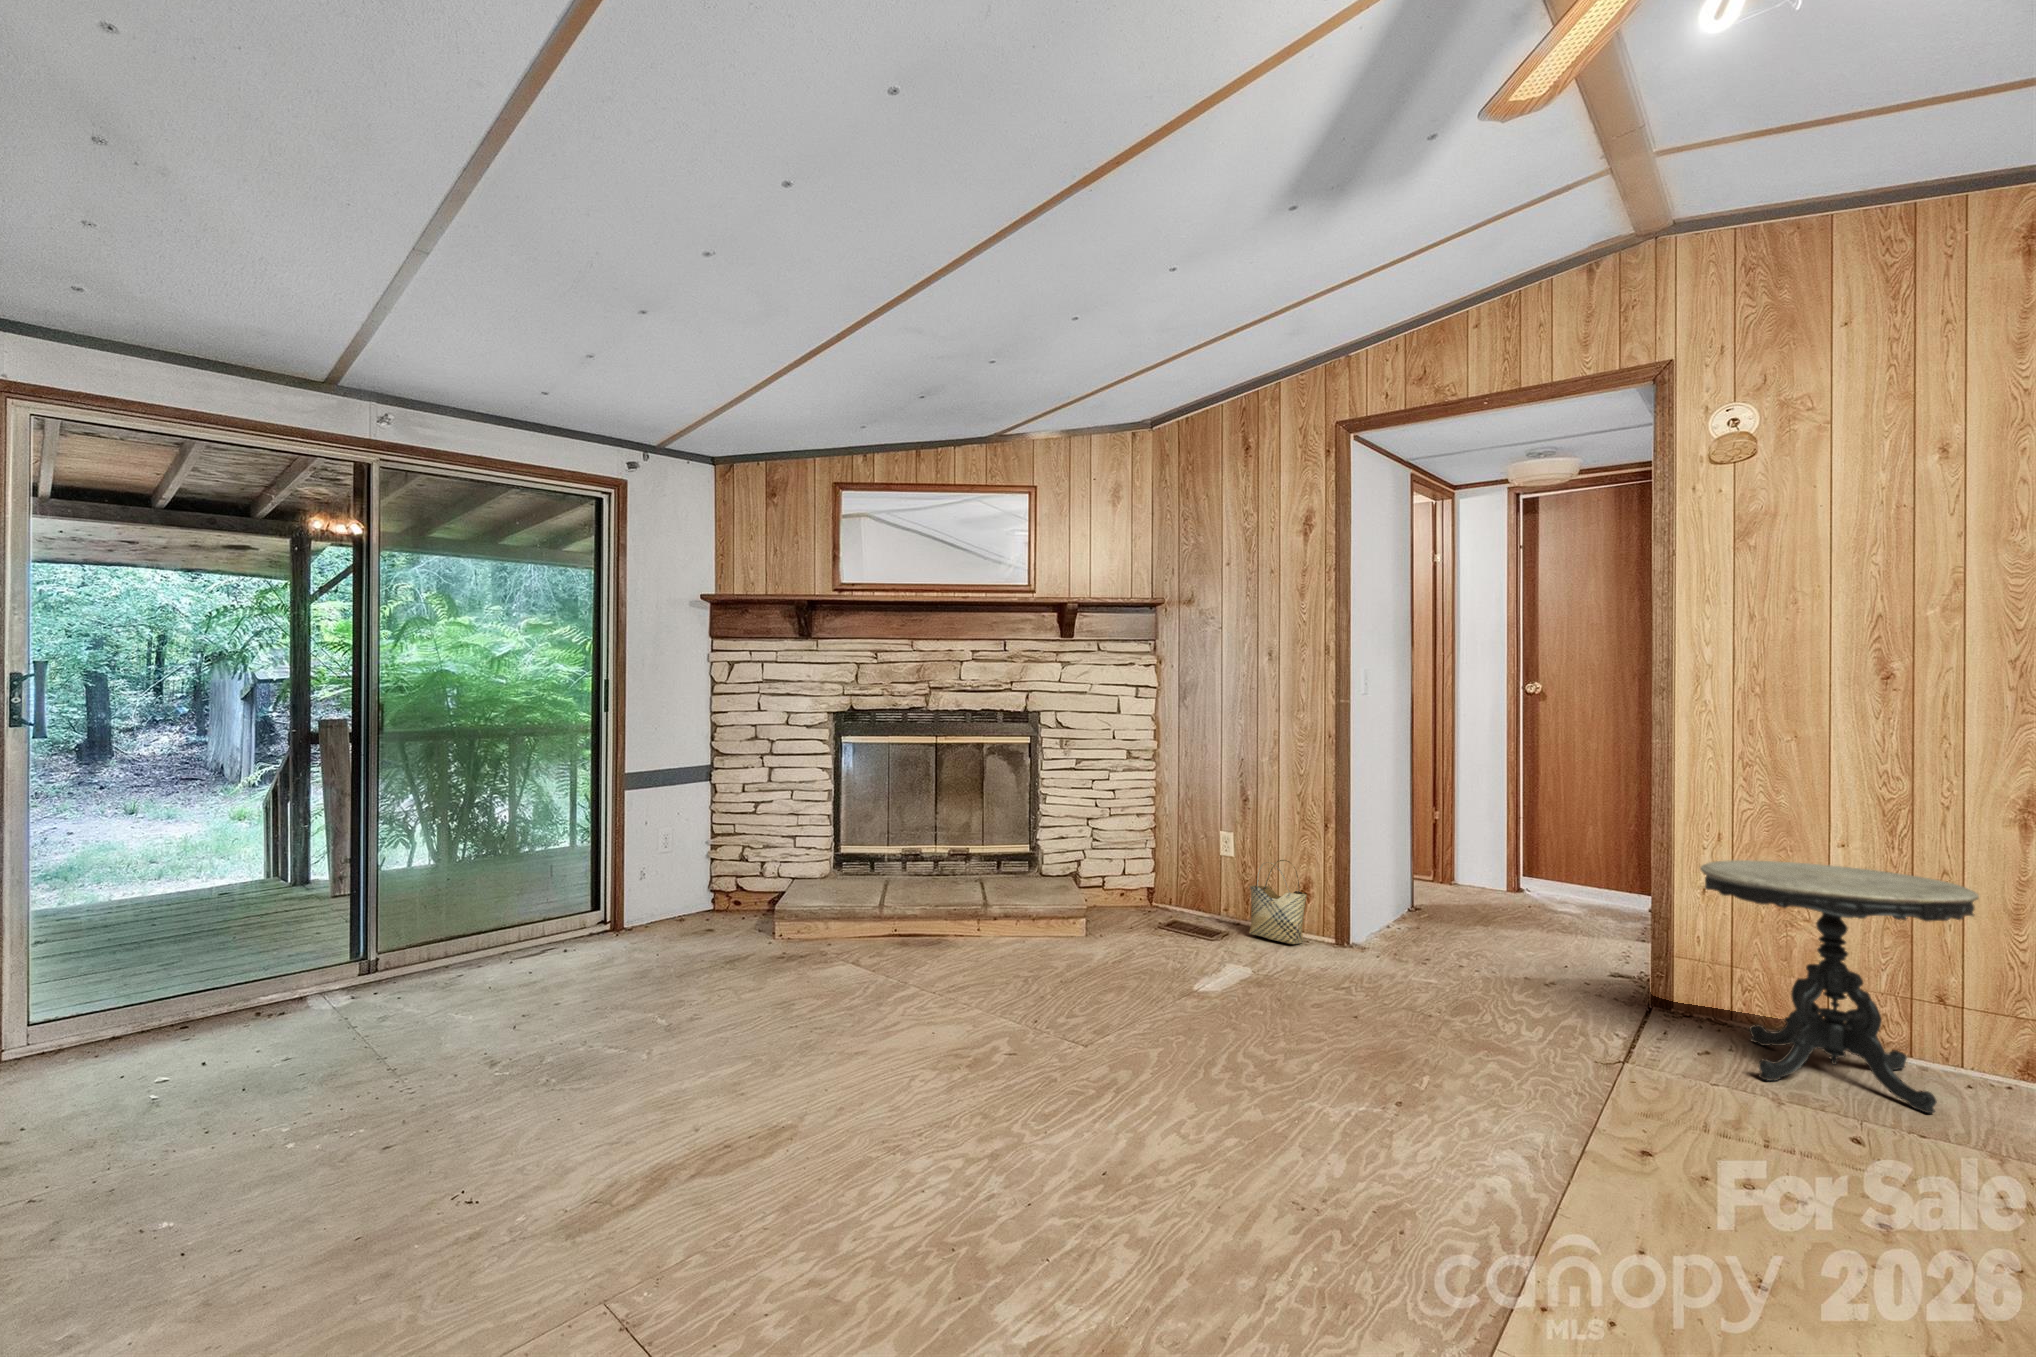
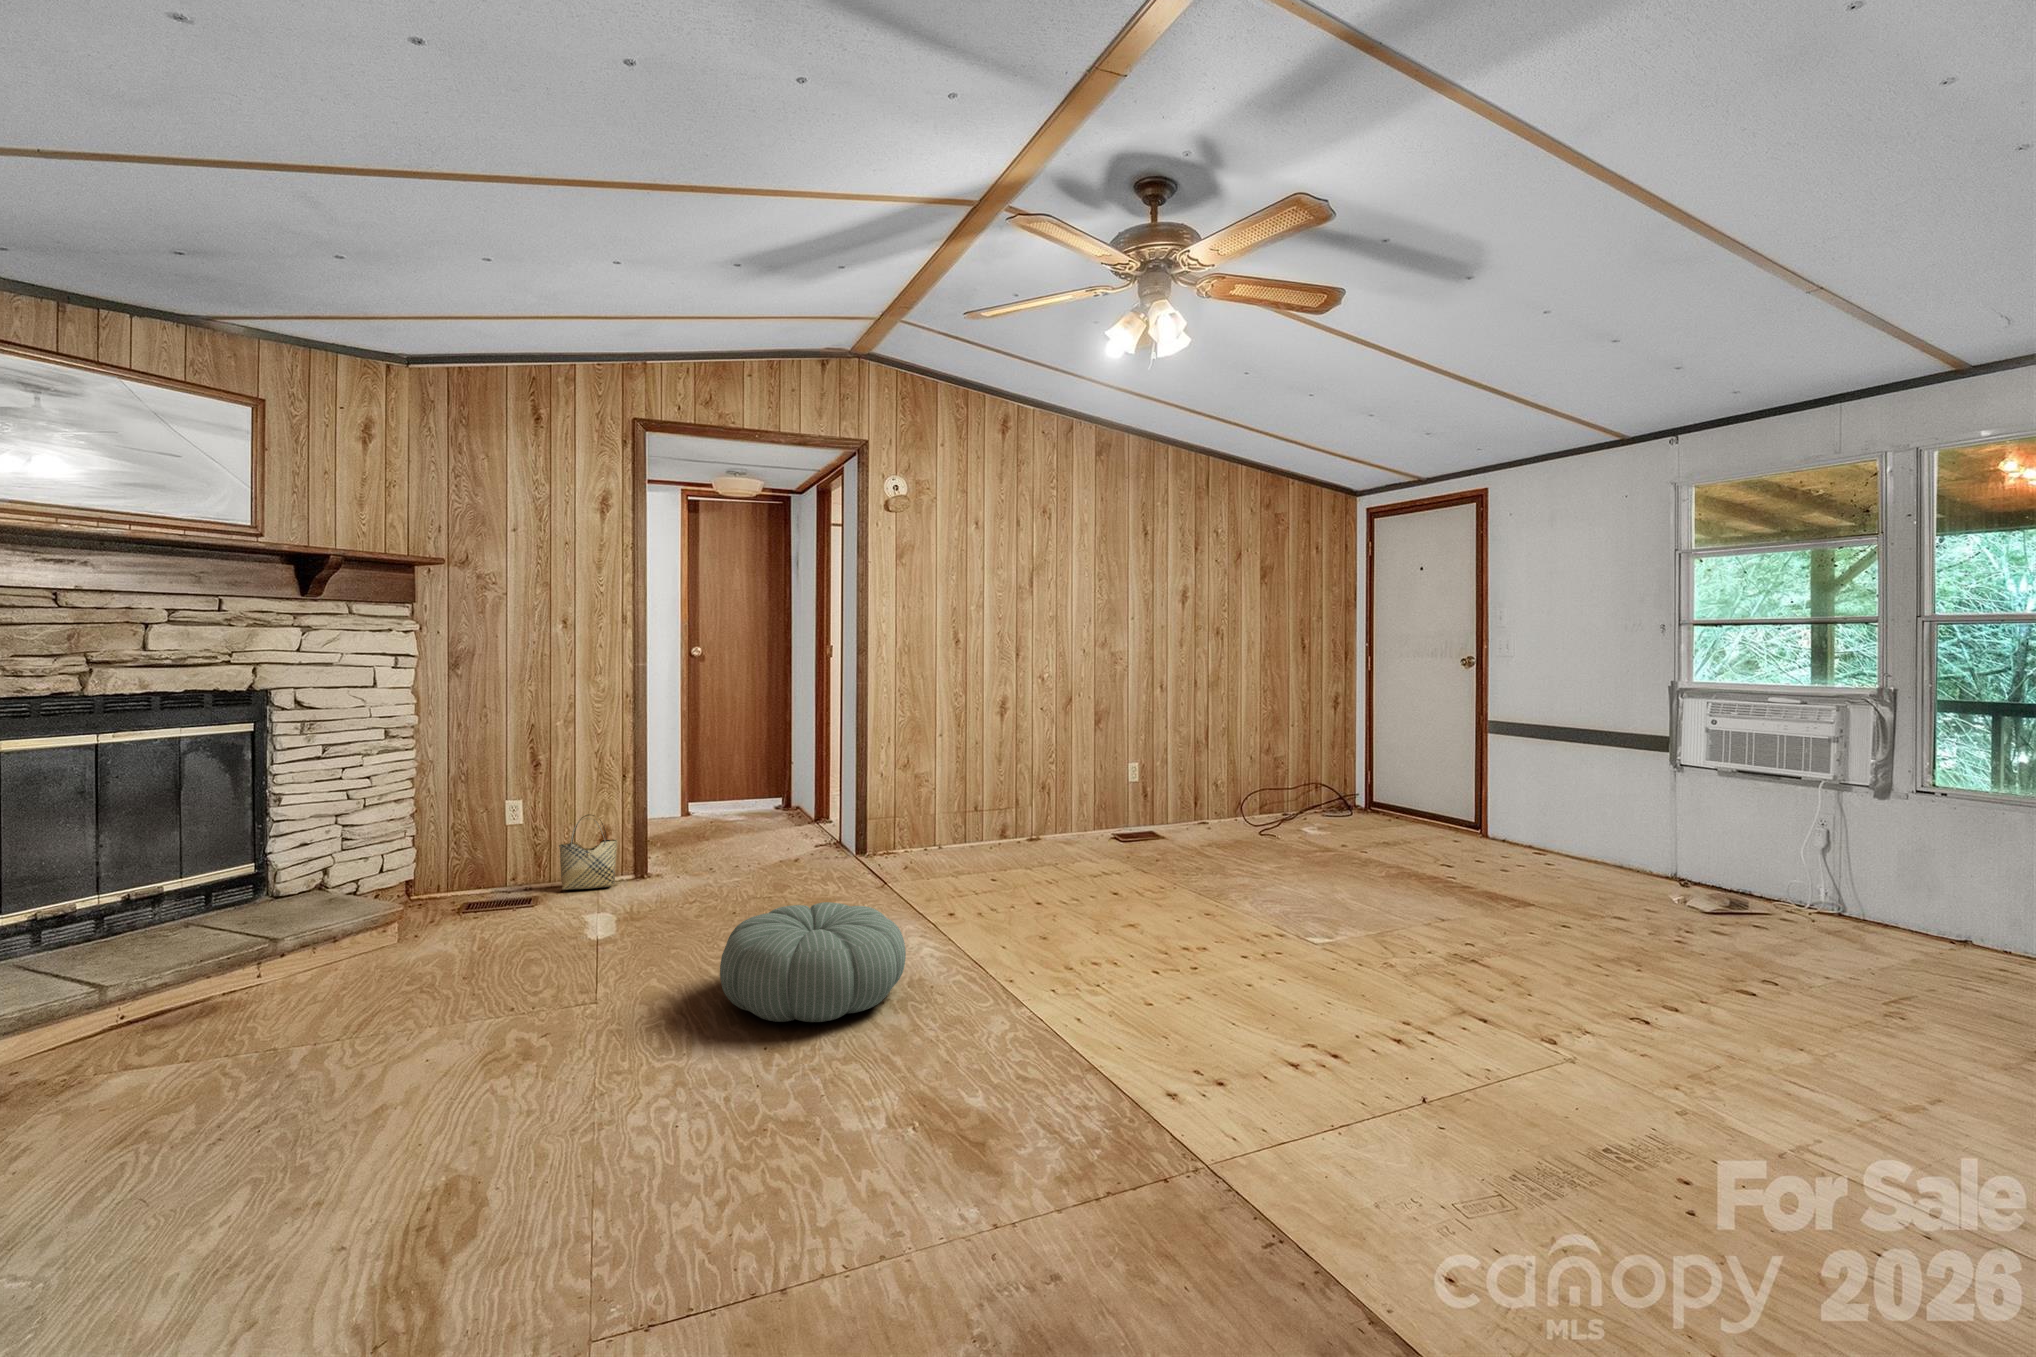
side table: present [1700,860,1979,1113] -> none [899,751,1006,872]
pouf: none [1122,1017,1381,1207] -> present [720,902,906,1022]

